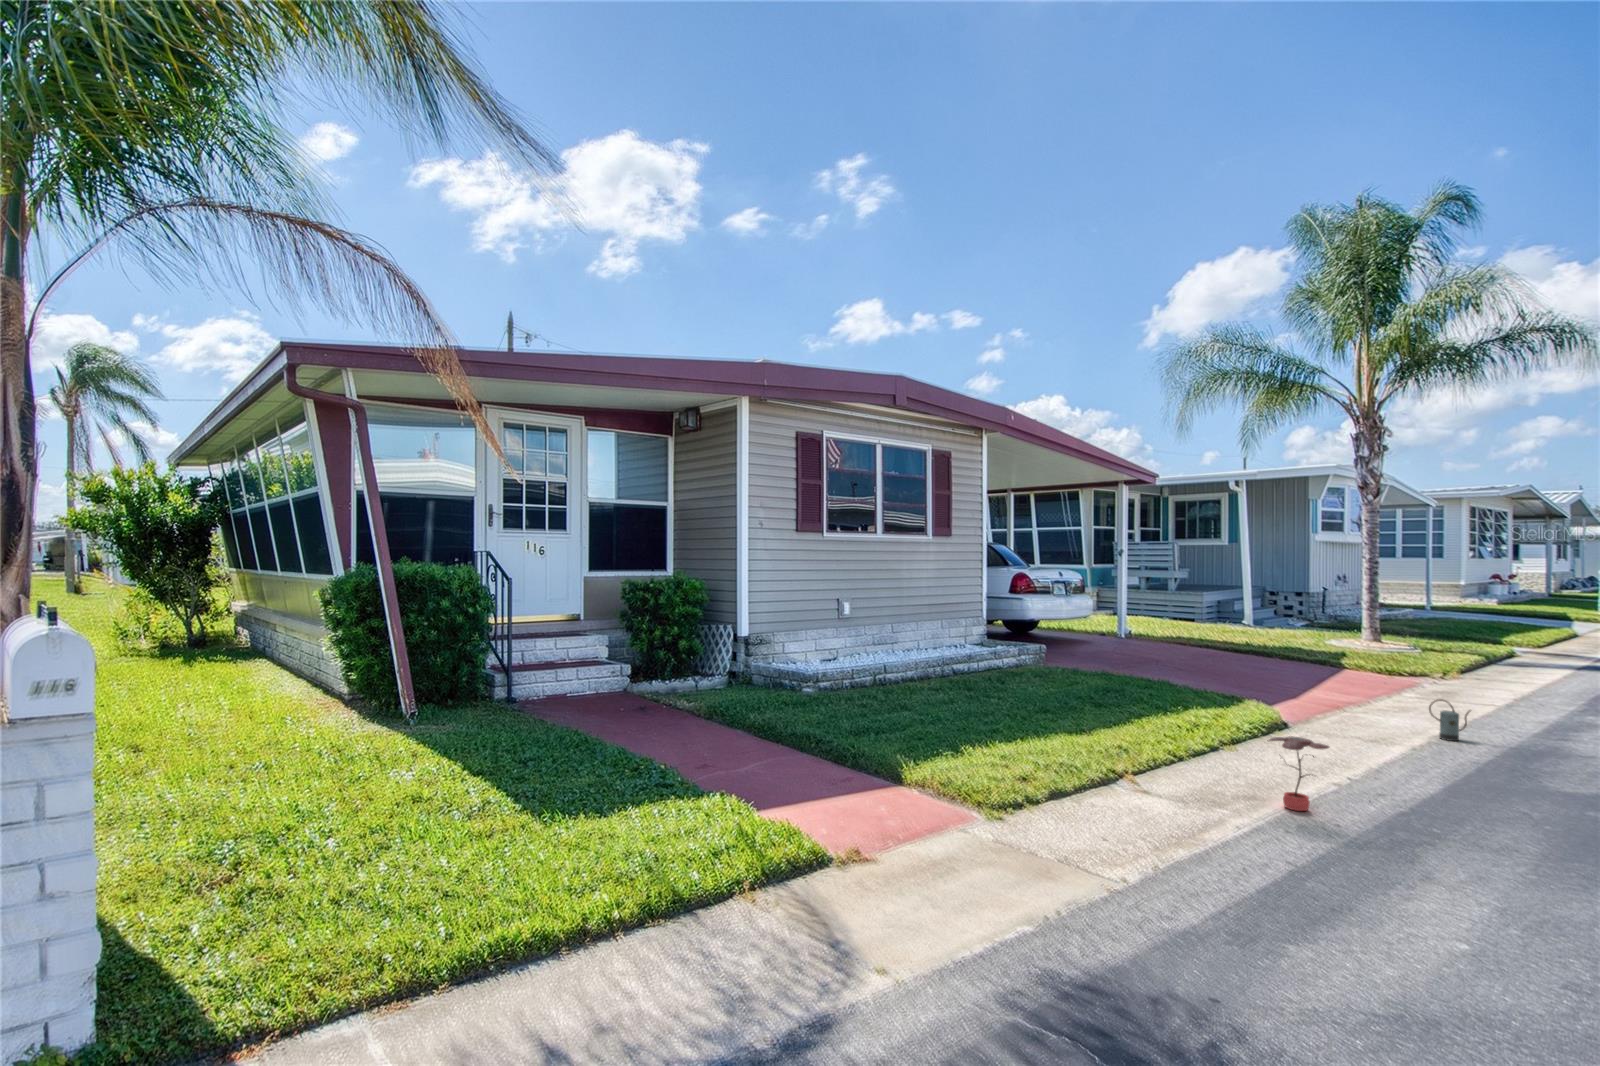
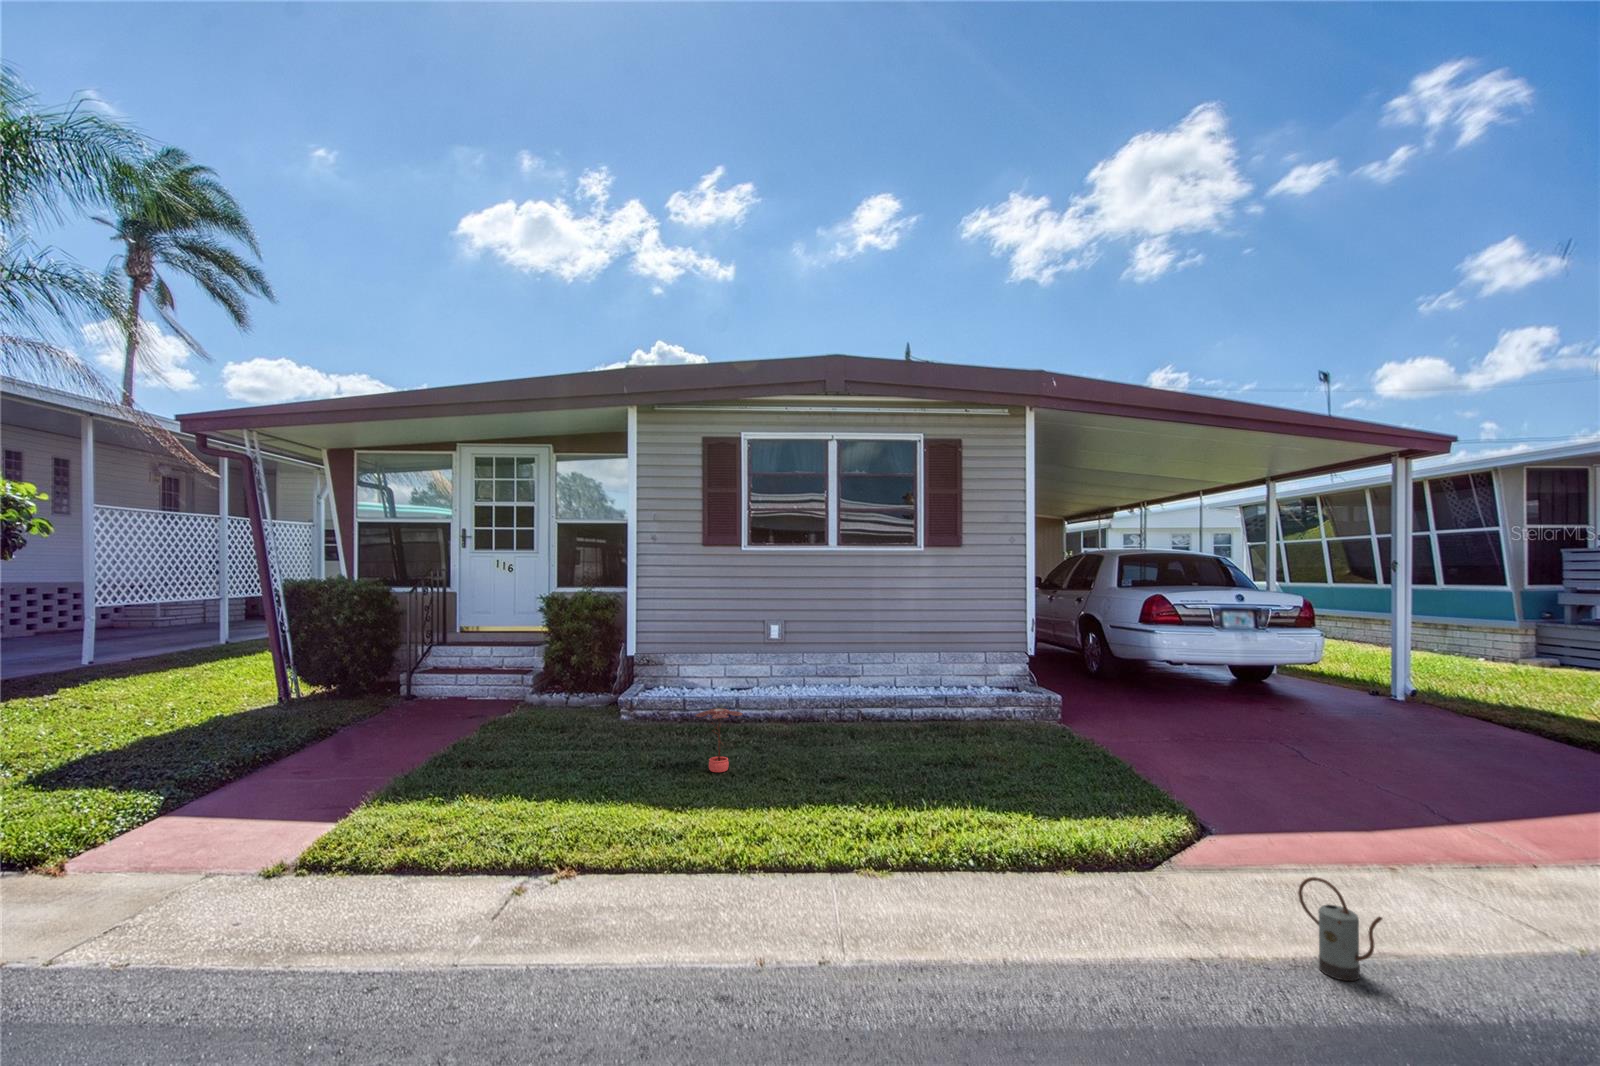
potted plant: present [1269,736,1329,811] -> present [695,708,743,772]

